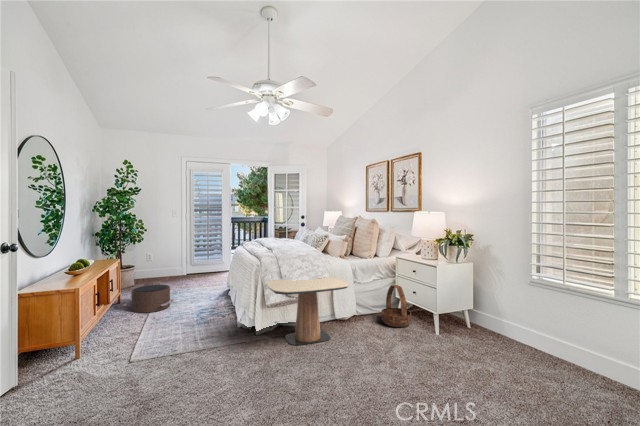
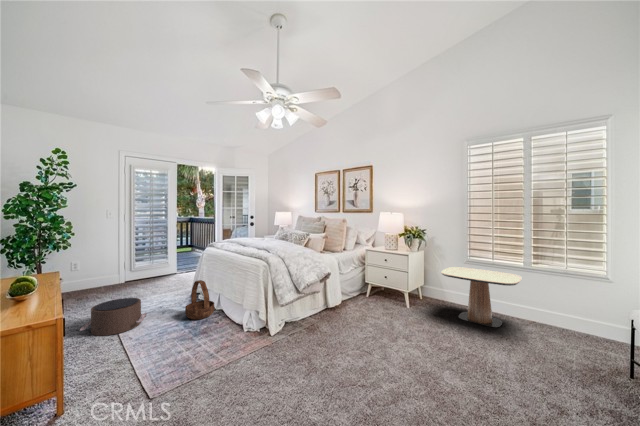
side table: present [266,276,349,345] -> present [441,267,522,327]
basket: present [381,285,411,327] -> present [185,280,214,320]

